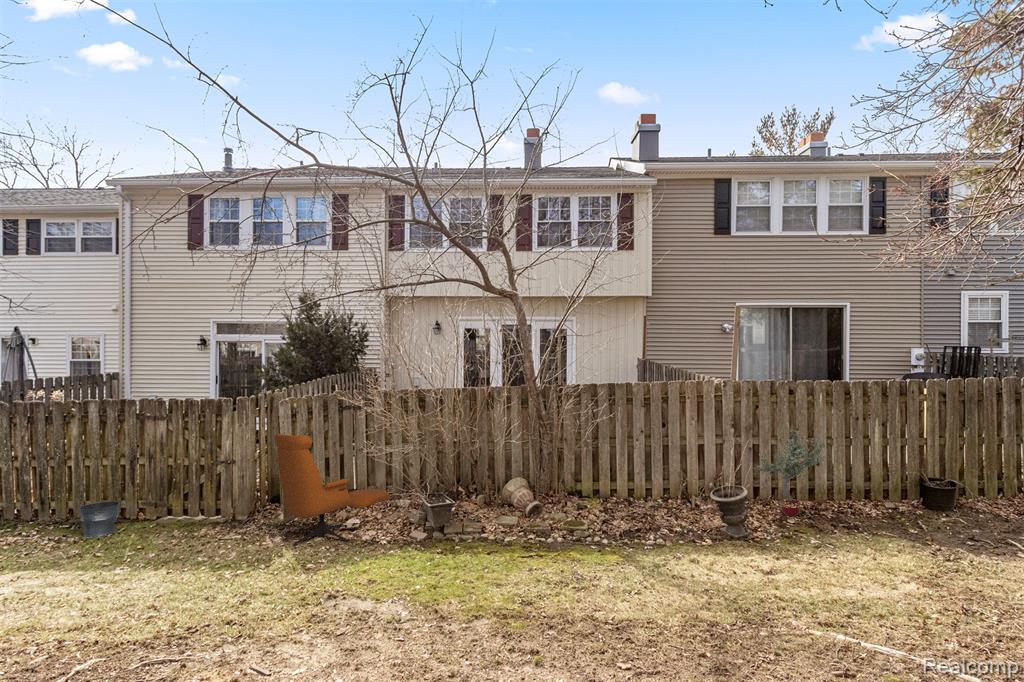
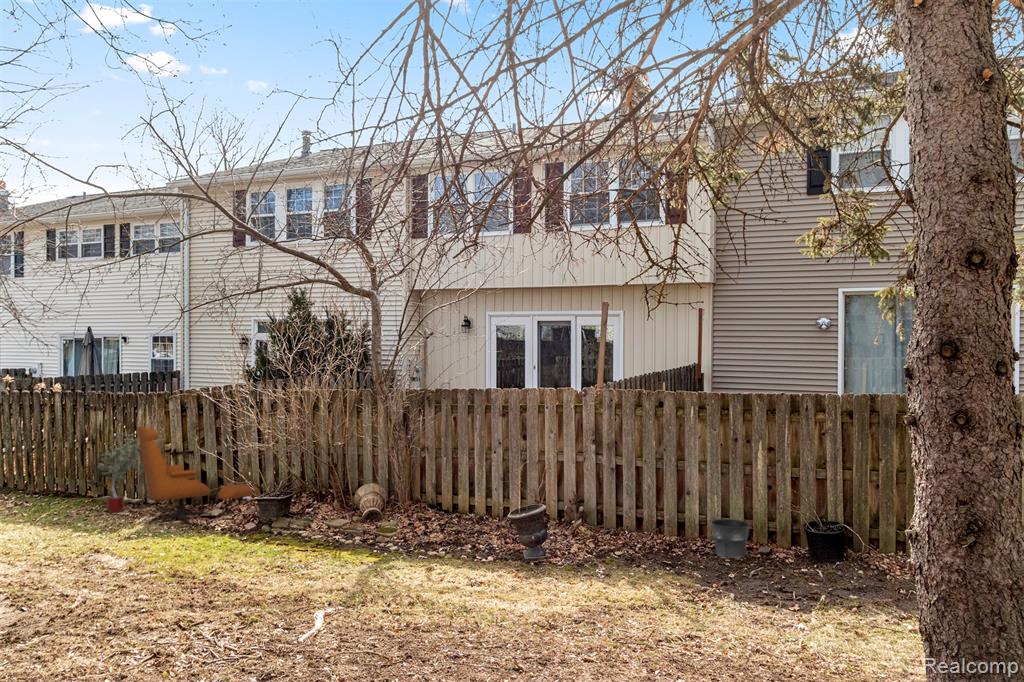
potted tree: present [753,429,825,516] -> present [98,433,144,513]
bucket: present [75,501,120,537] -> present [707,519,750,558]

